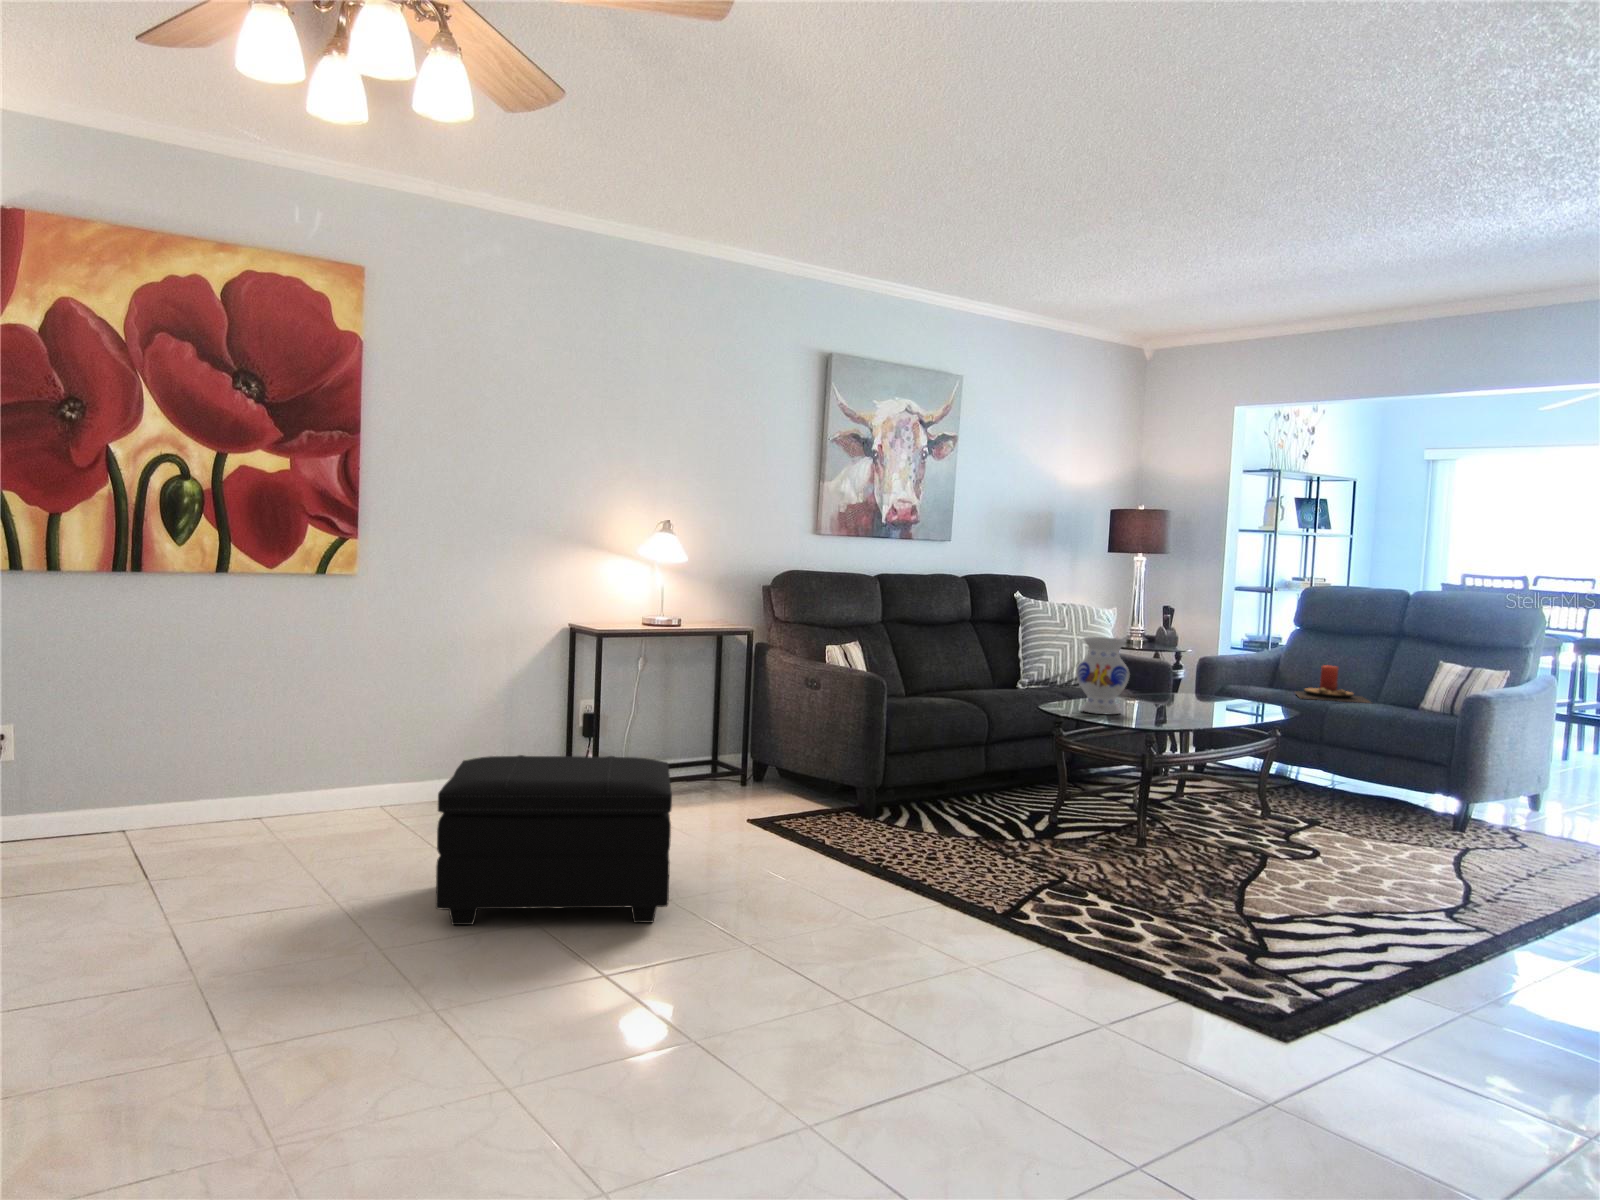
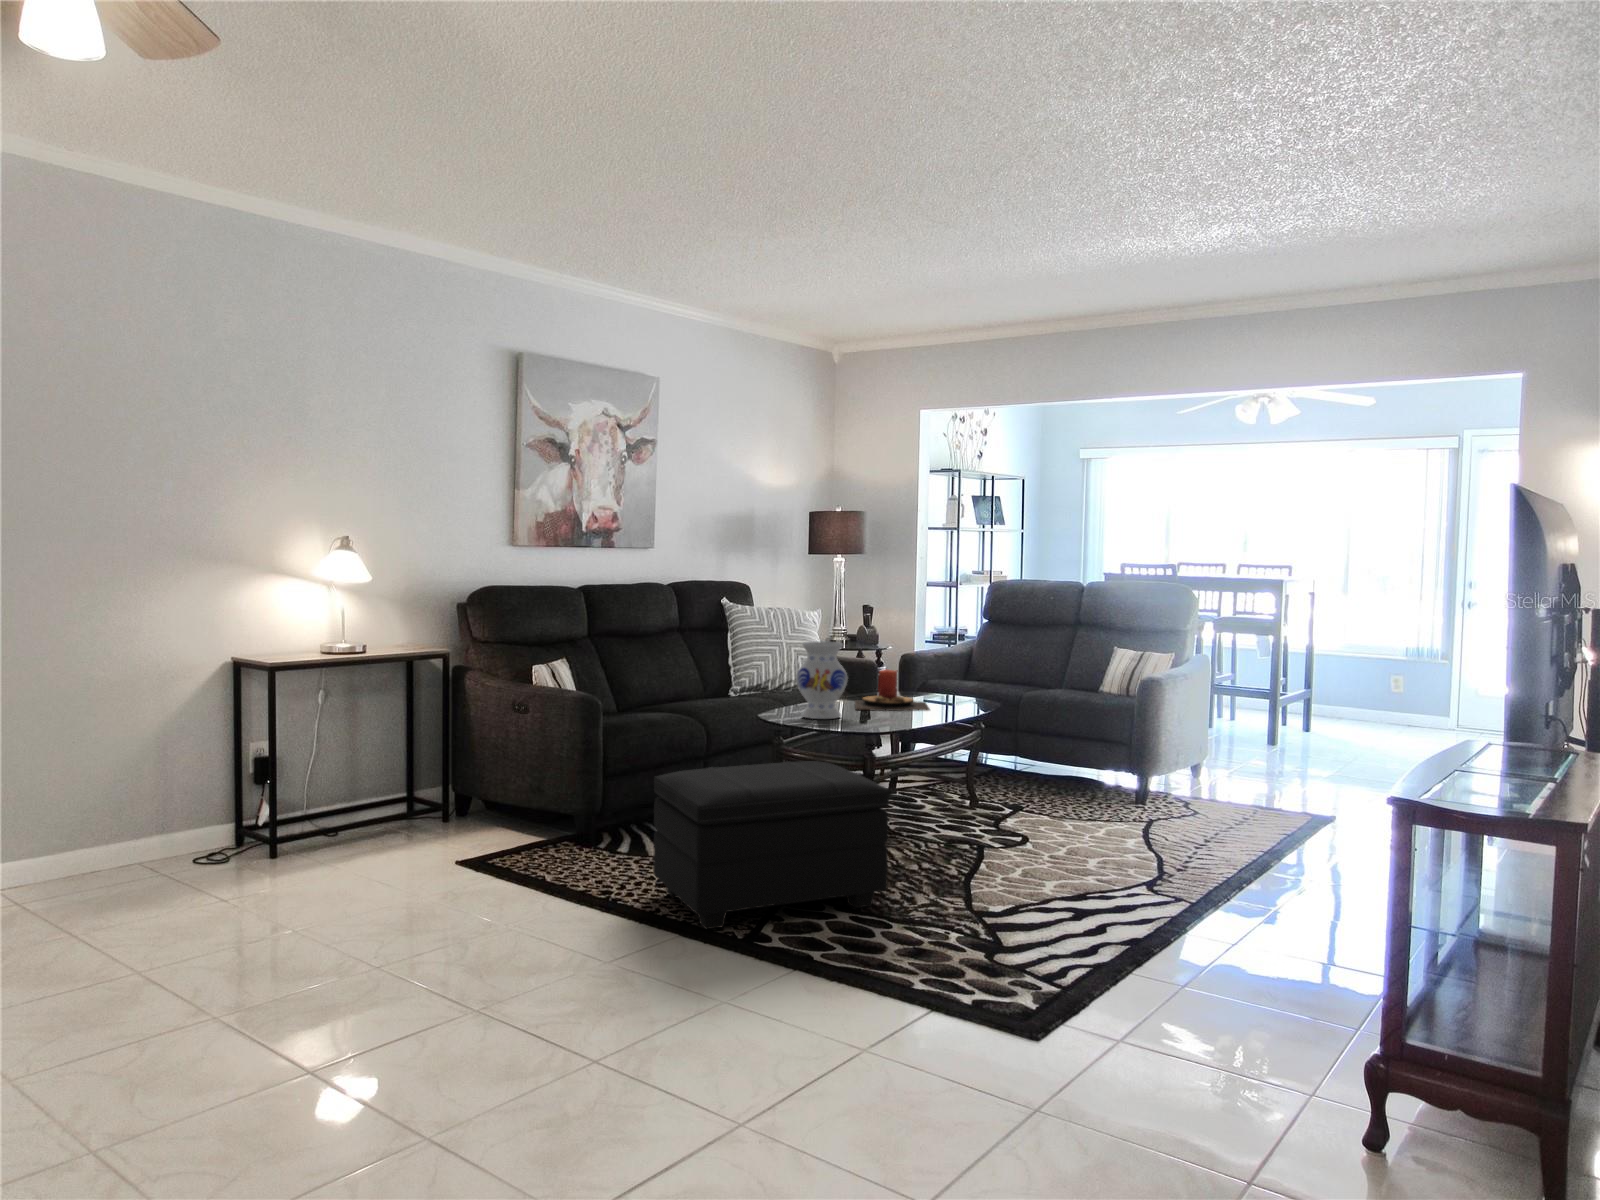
candle: present [1295,665,1371,703] -> present [855,669,930,711]
footstool: present [436,755,672,925] -> present [653,761,889,929]

